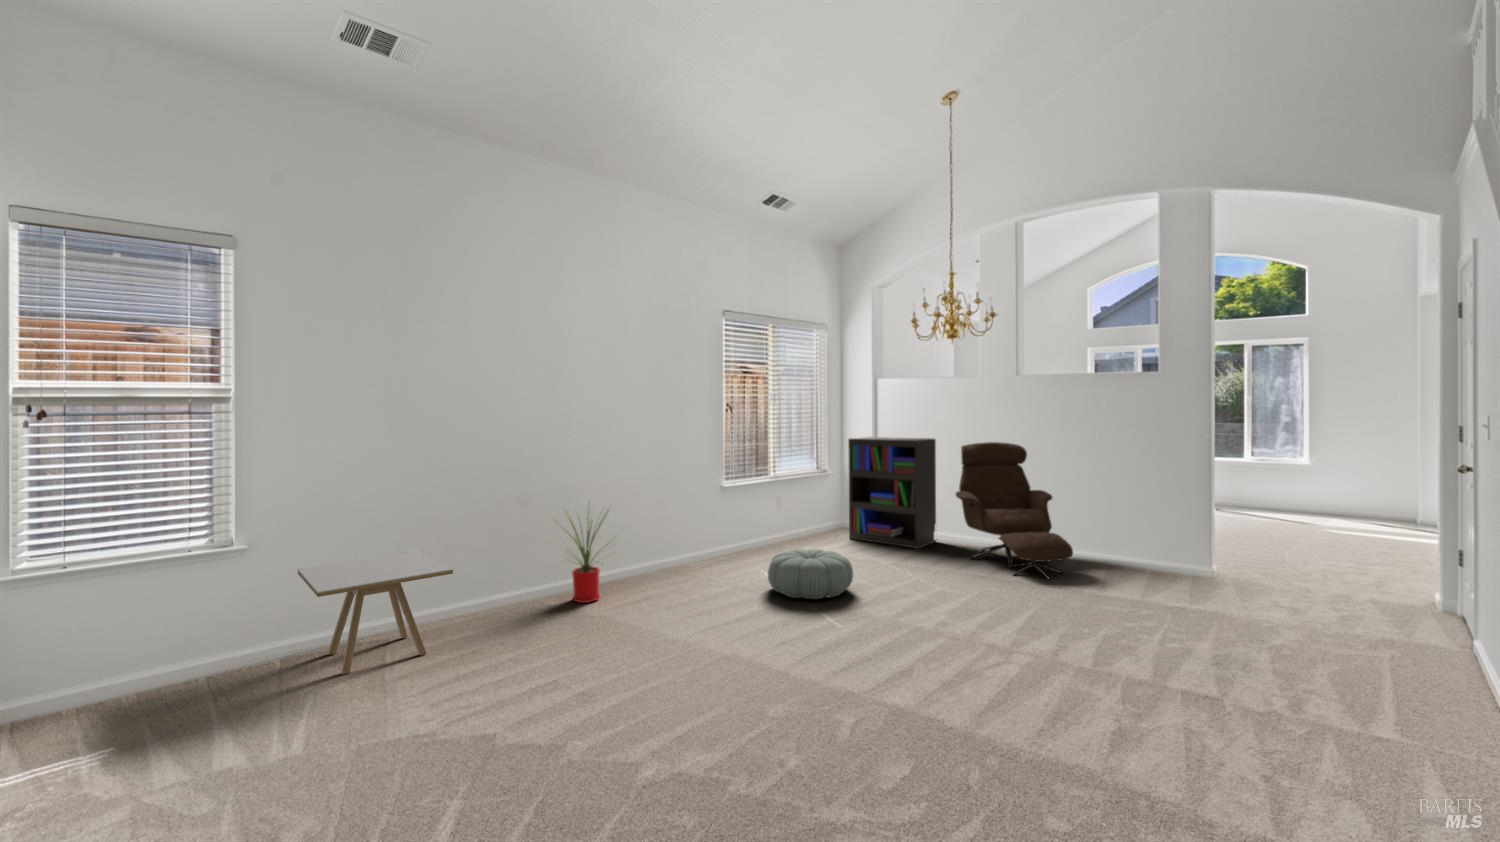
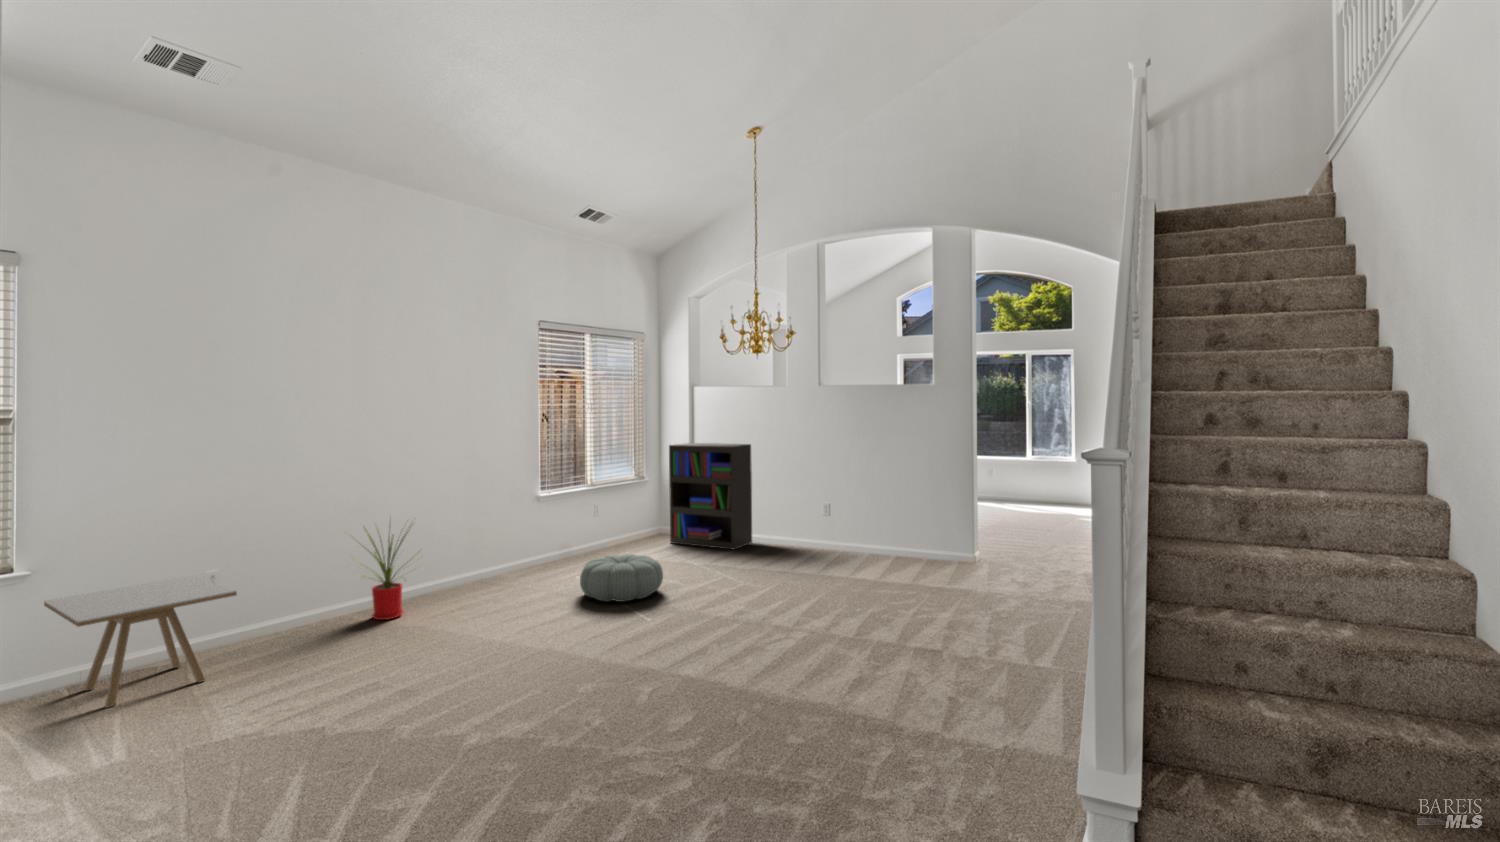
lounge chair: present [956,442,1073,580] -> none [767,447,863,572]

